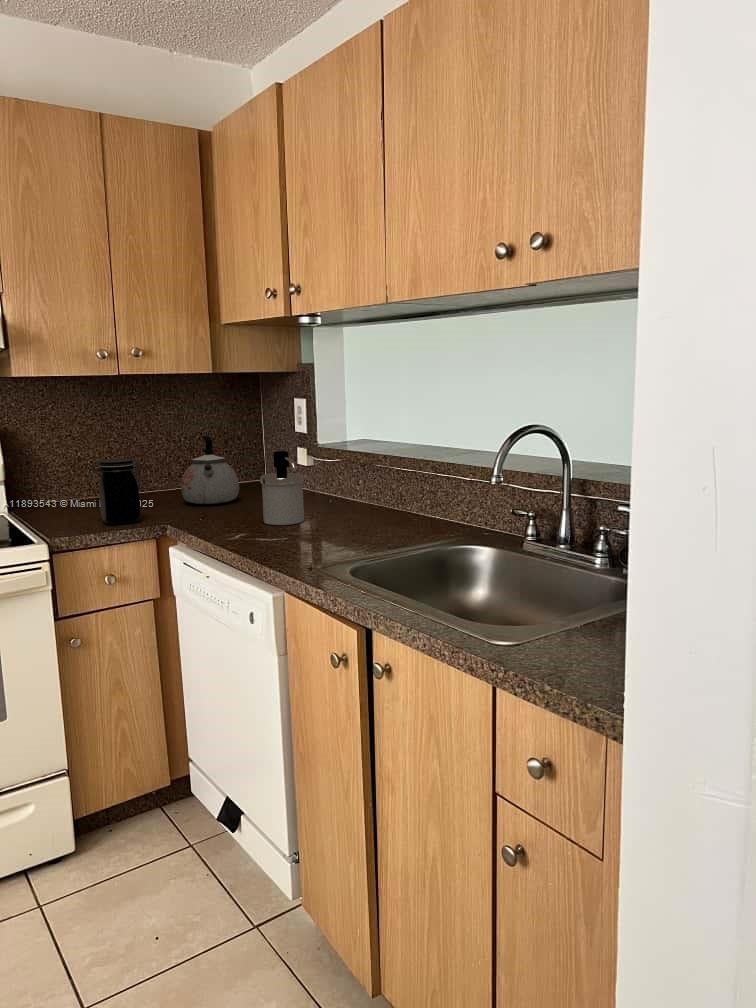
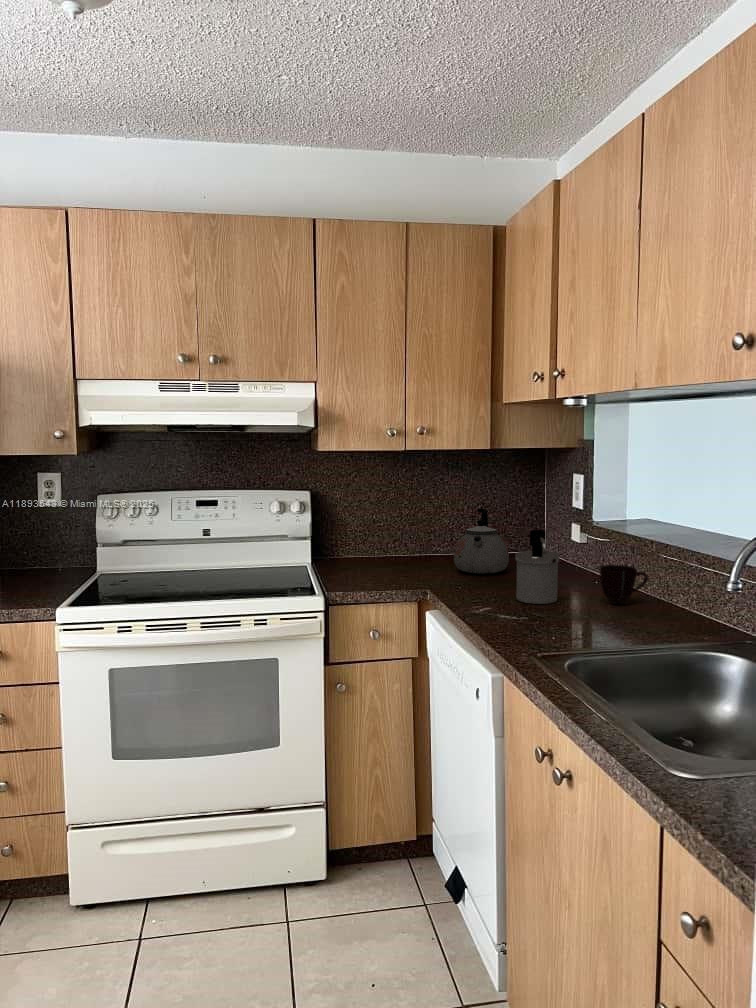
jar: present [92,459,141,525] -> none [371,526,413,586]
mug: none [342,480,386,517] -> present [600,565,648,604]

